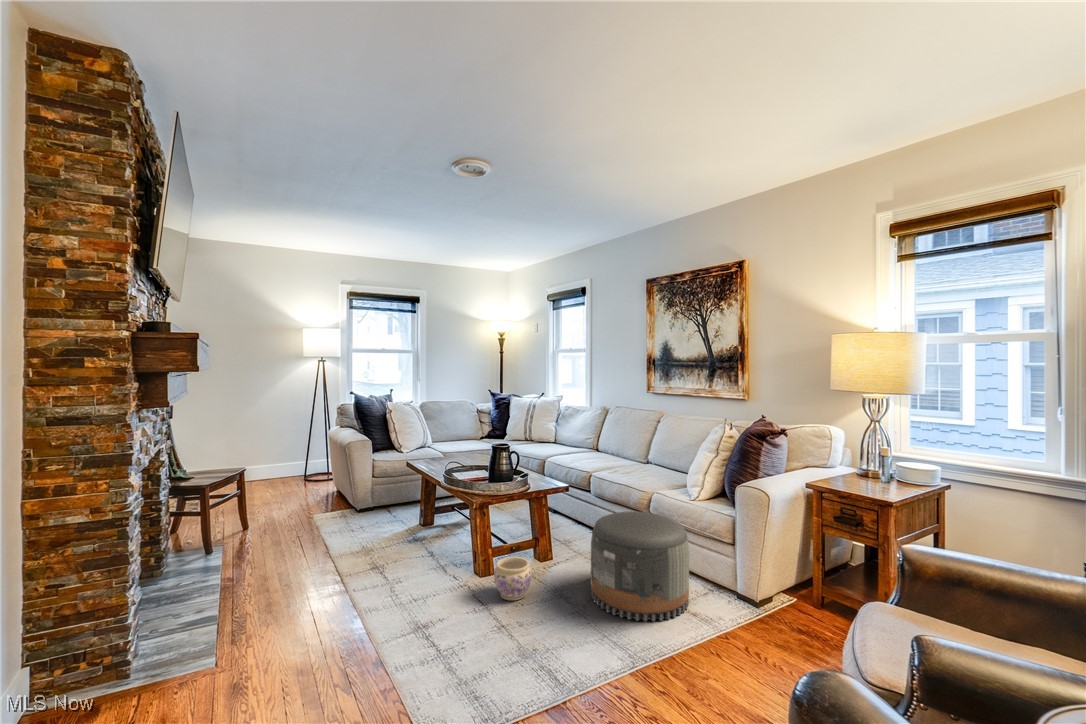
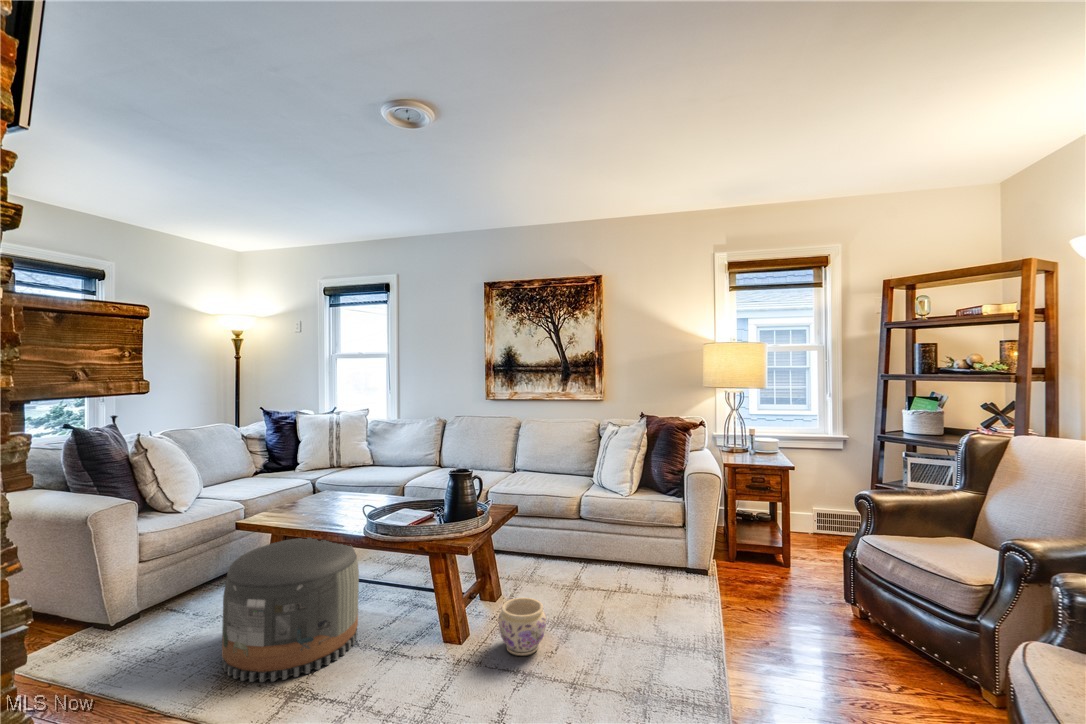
pouf: present [591,511,689,621] -> present [222,537,359,682]

